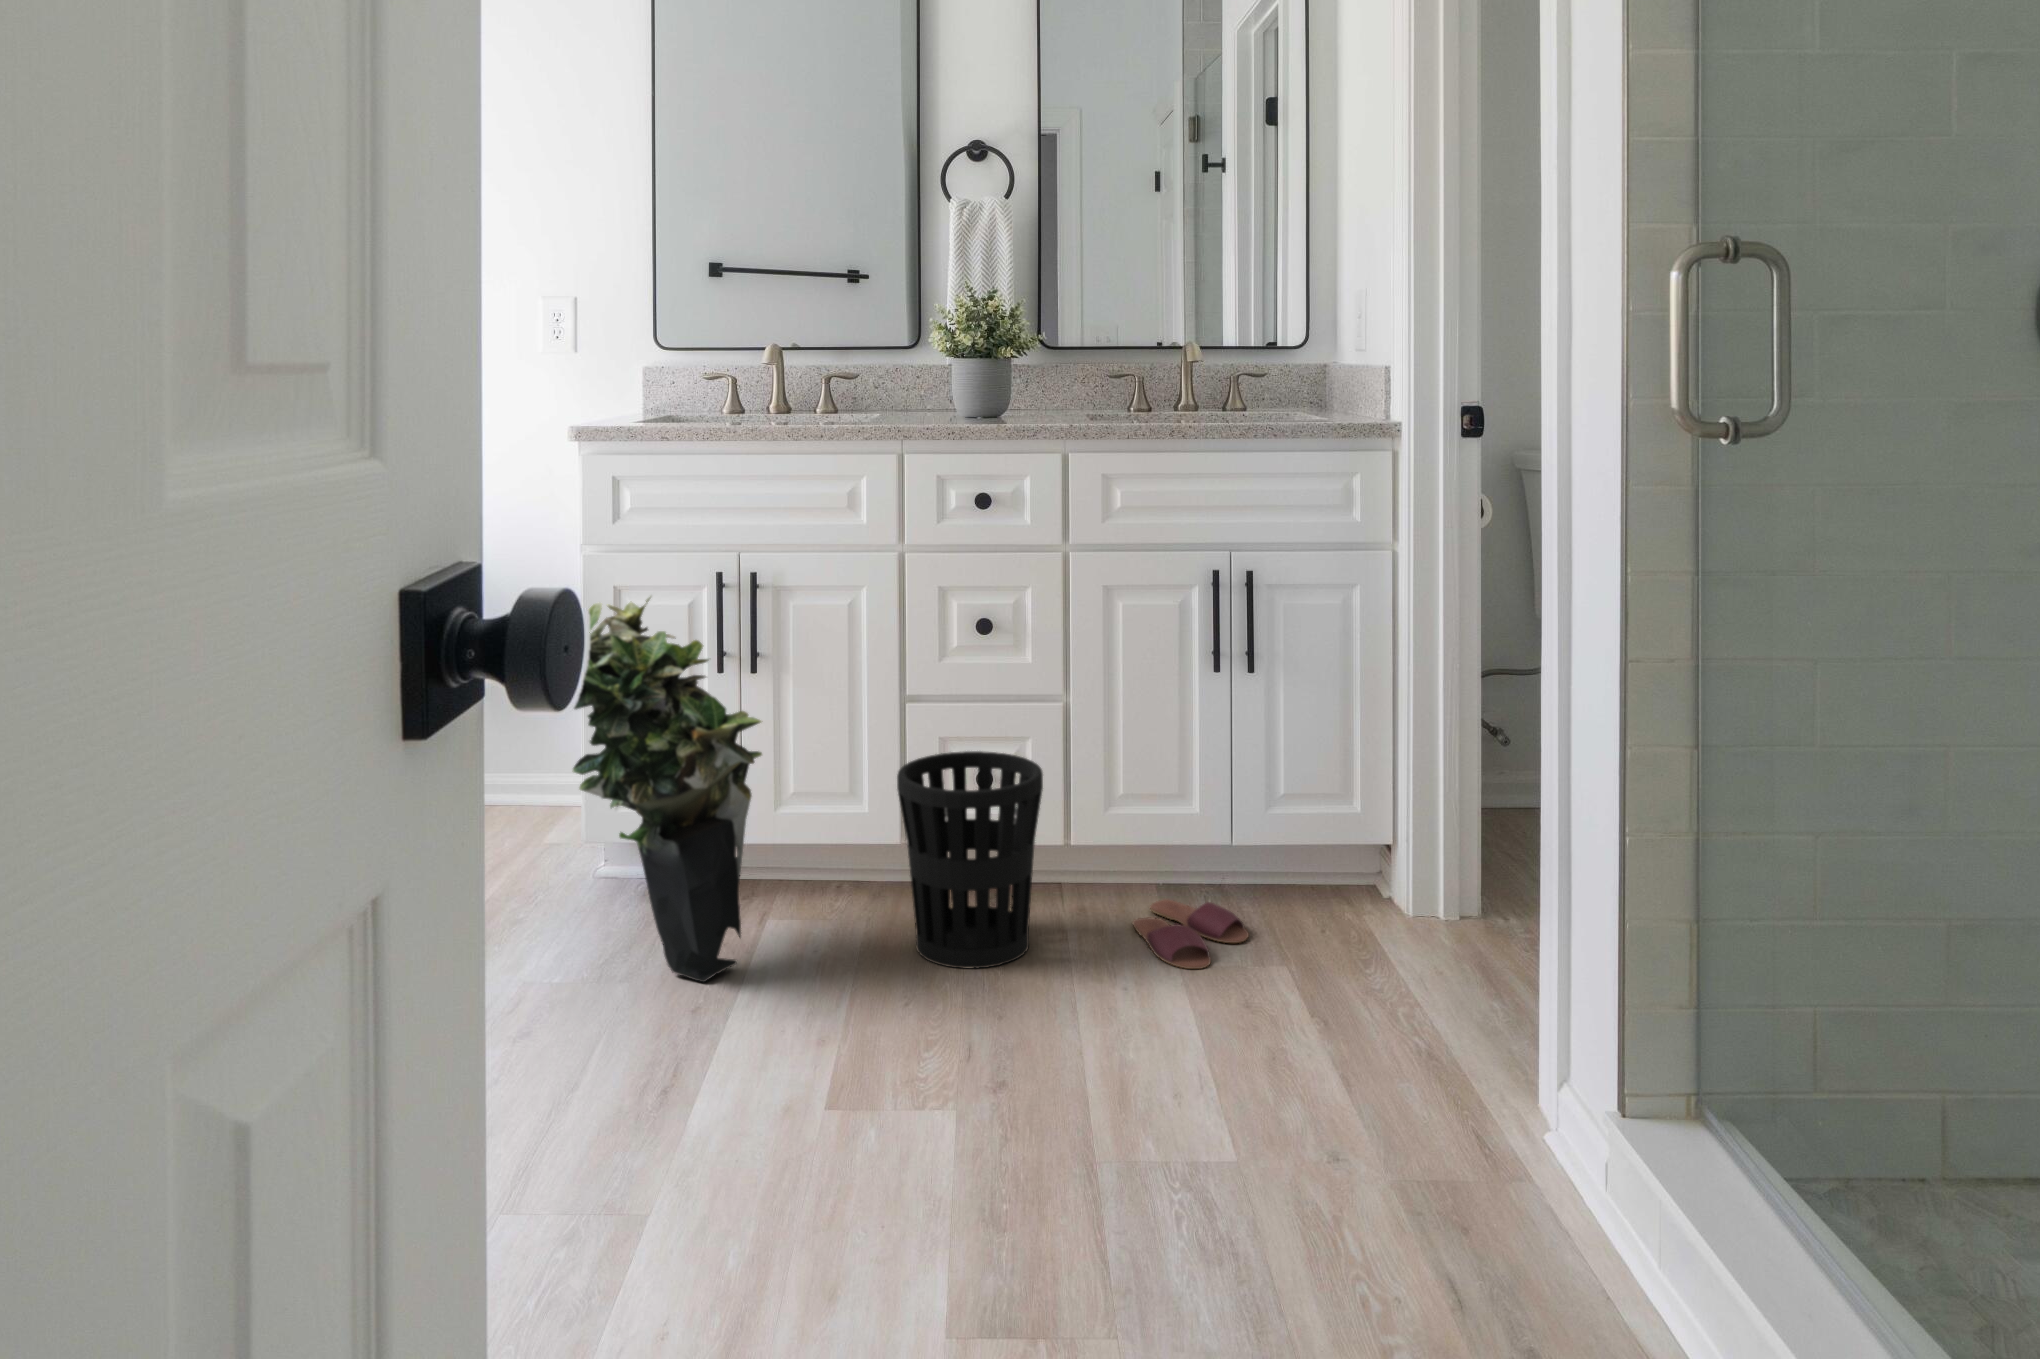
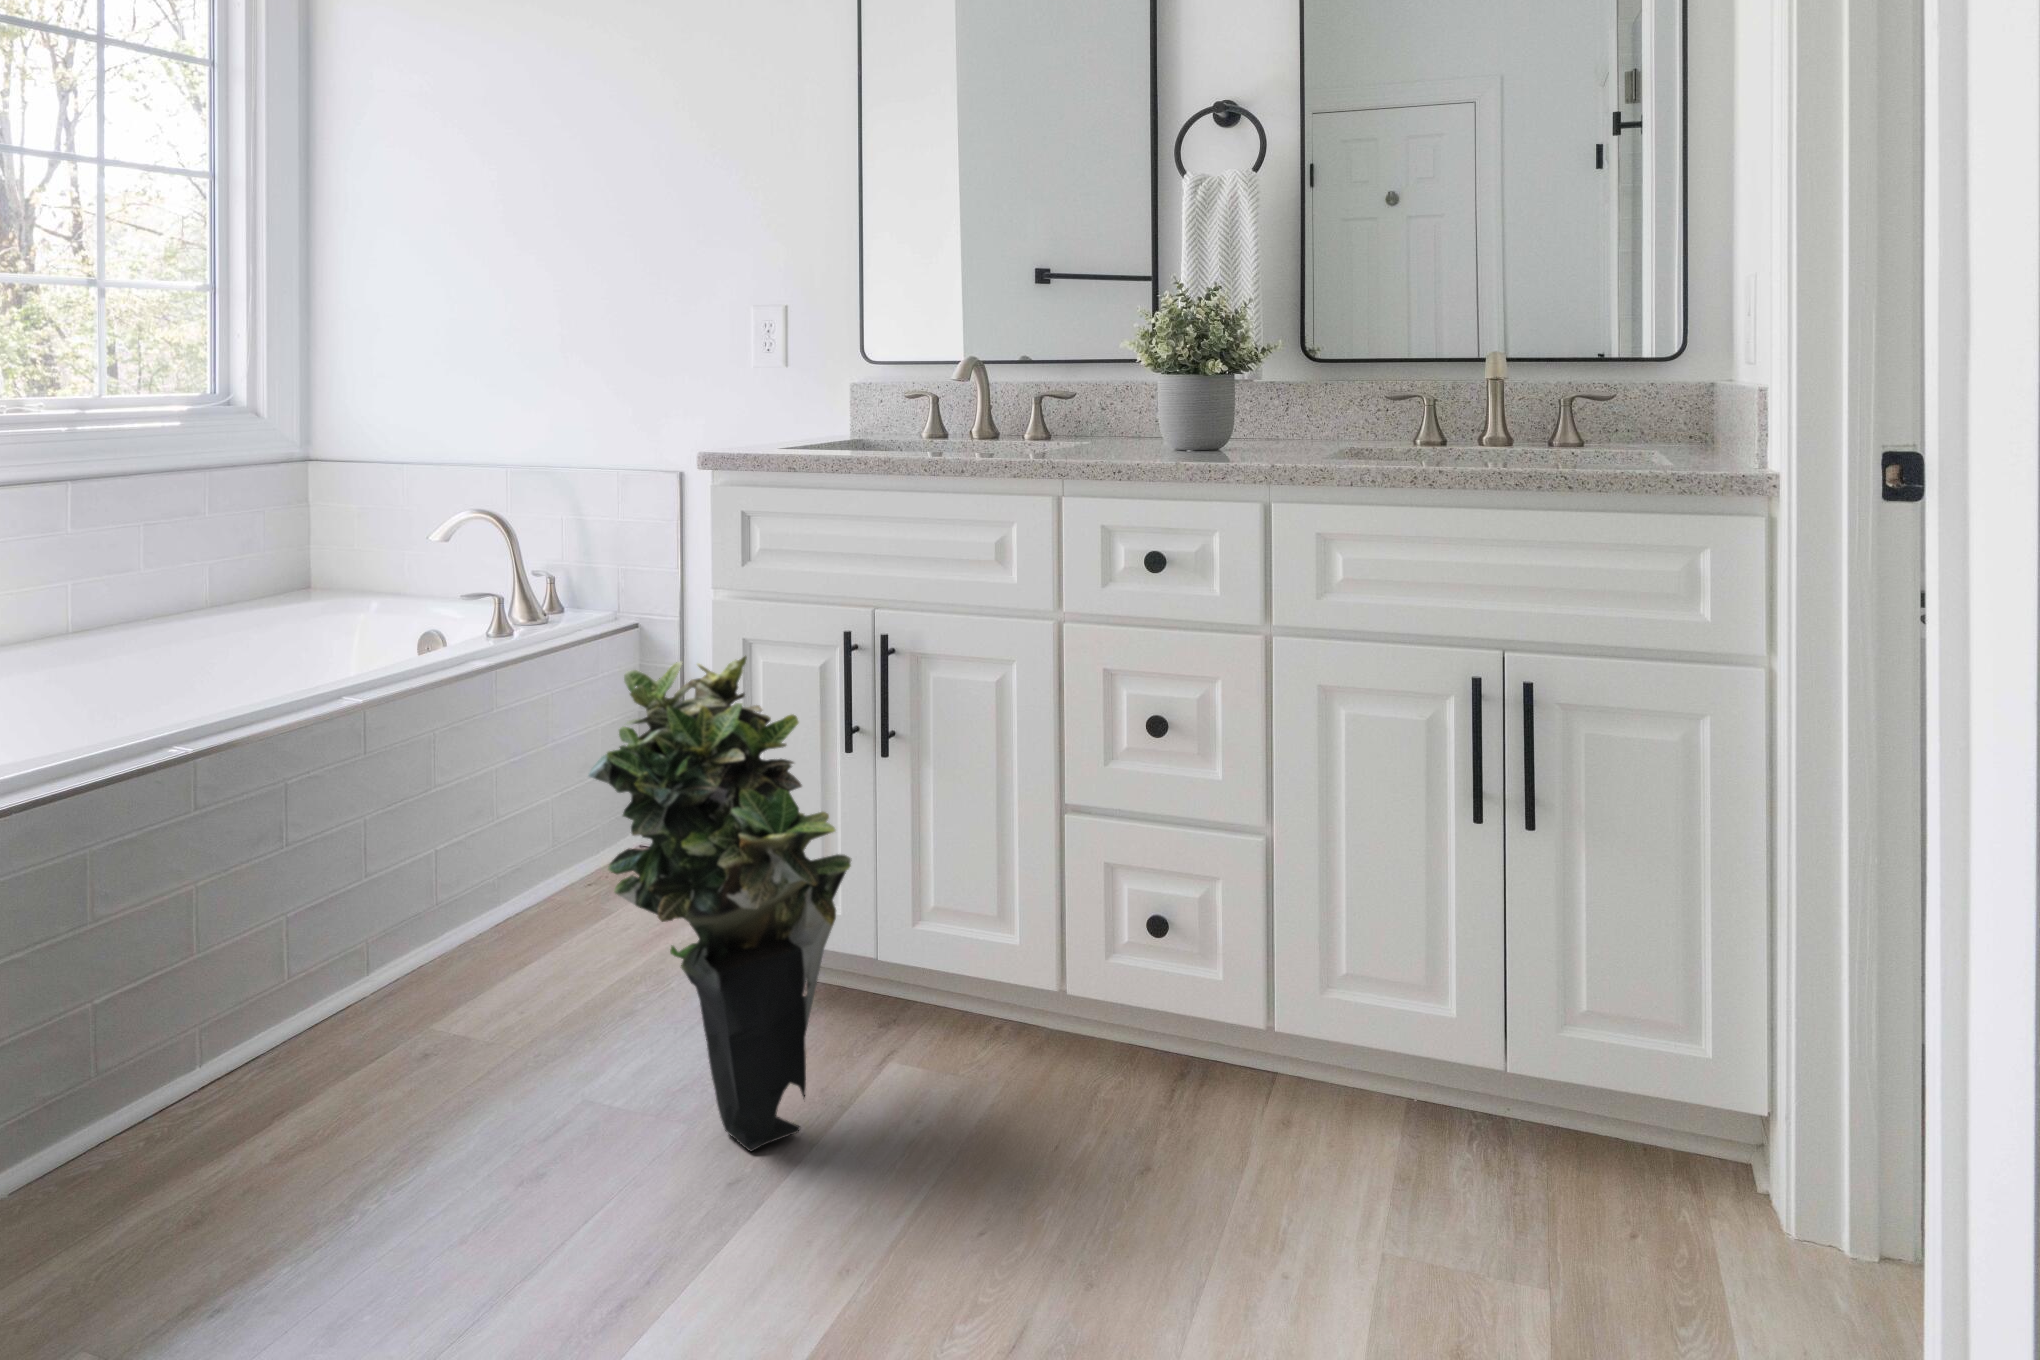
wastebasket: present [897,751,1043,969] -> none [1004,891,1199,1205]
slippers: present [1133,899,1248,969] -> none [1335,1134,1501,1278]

